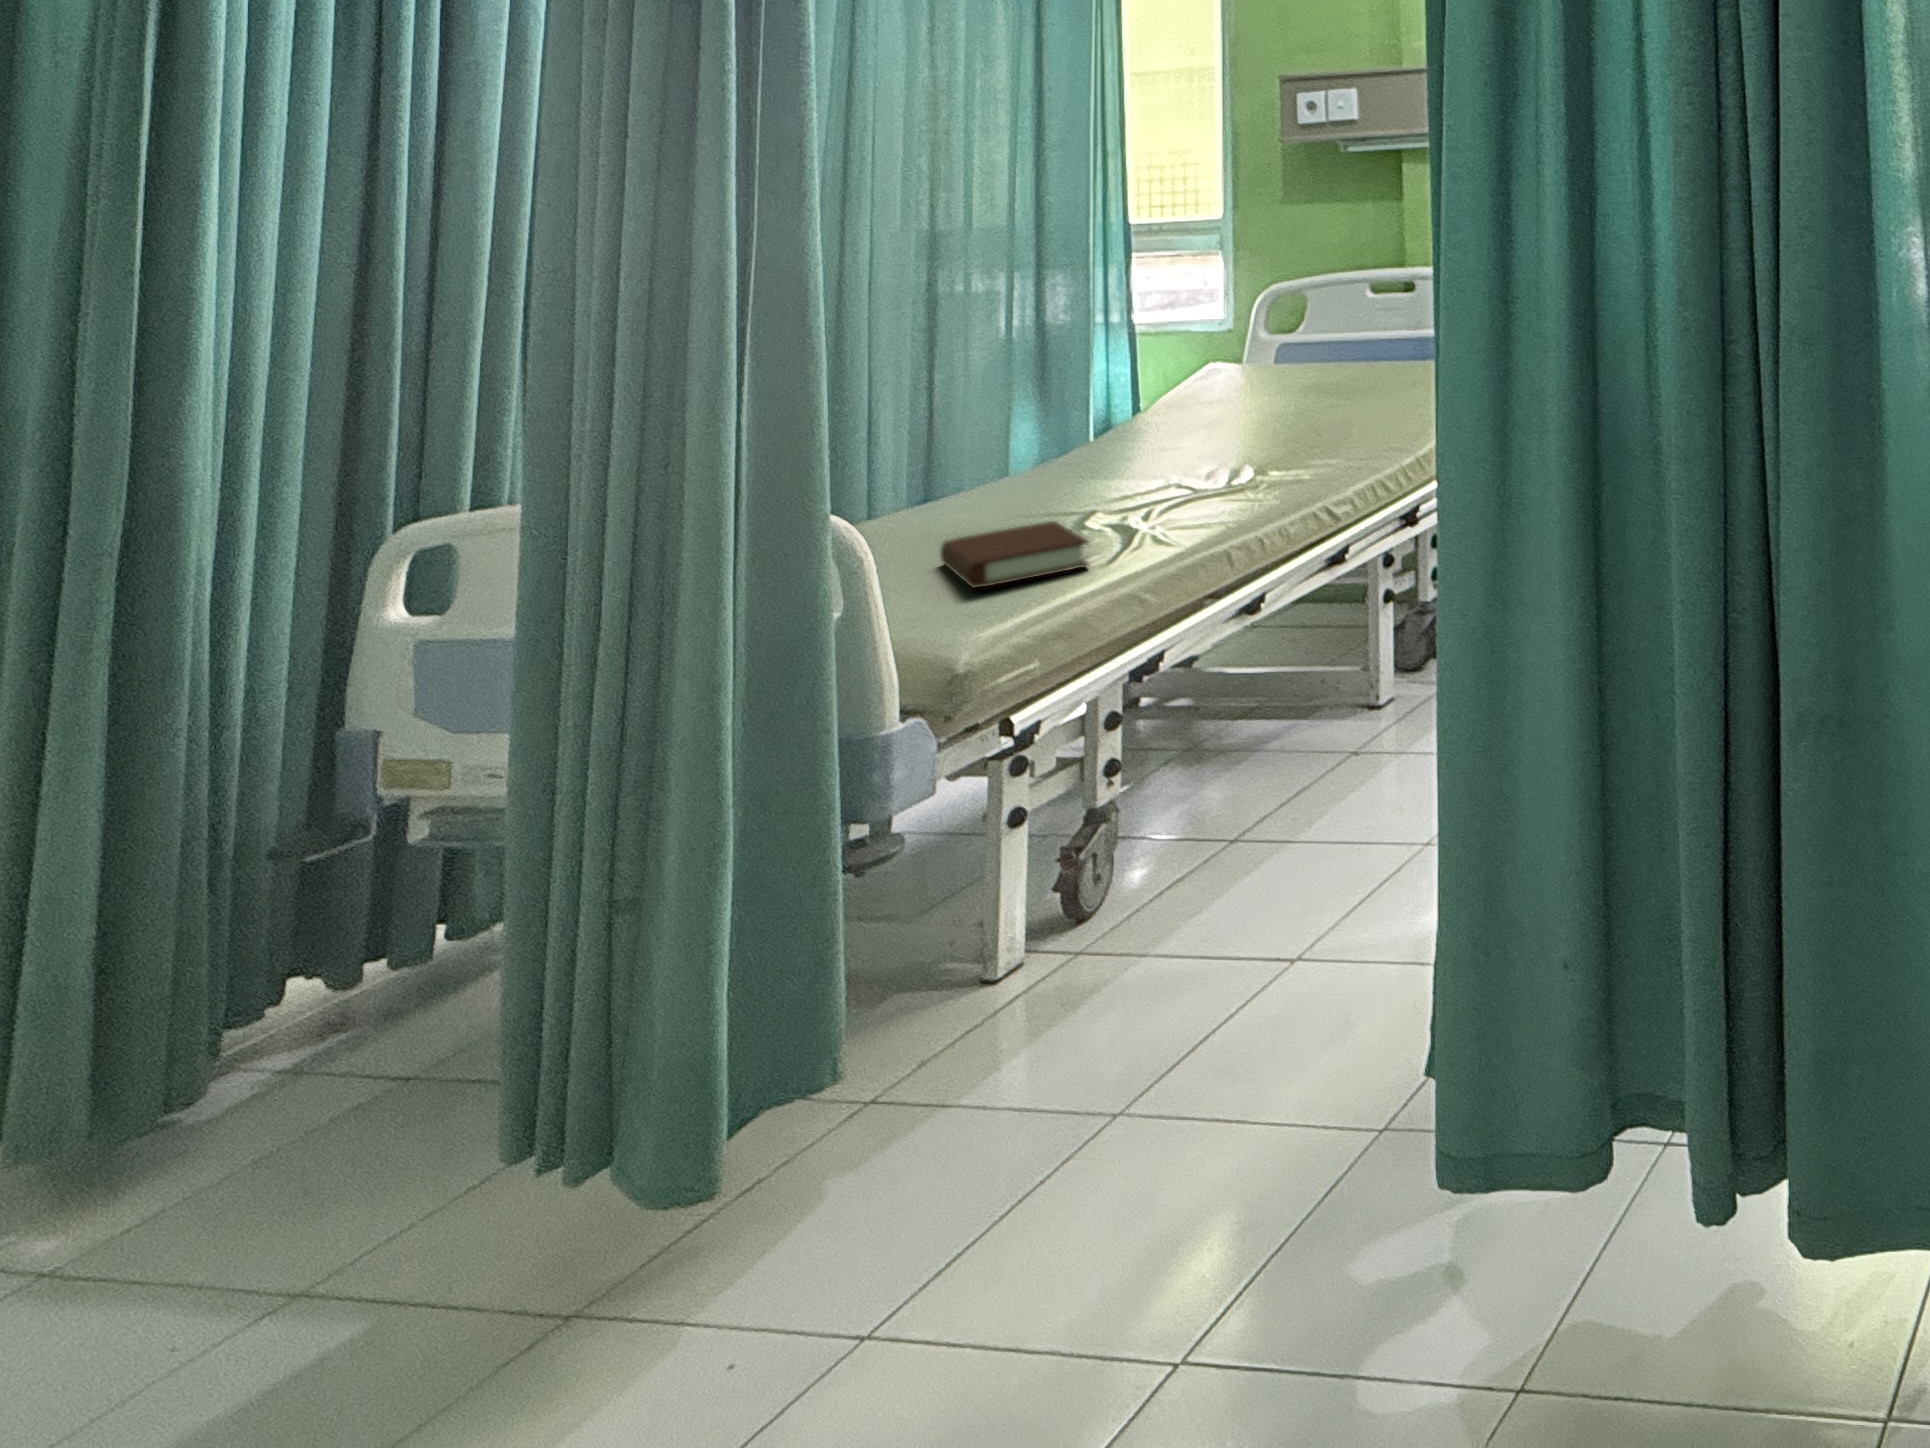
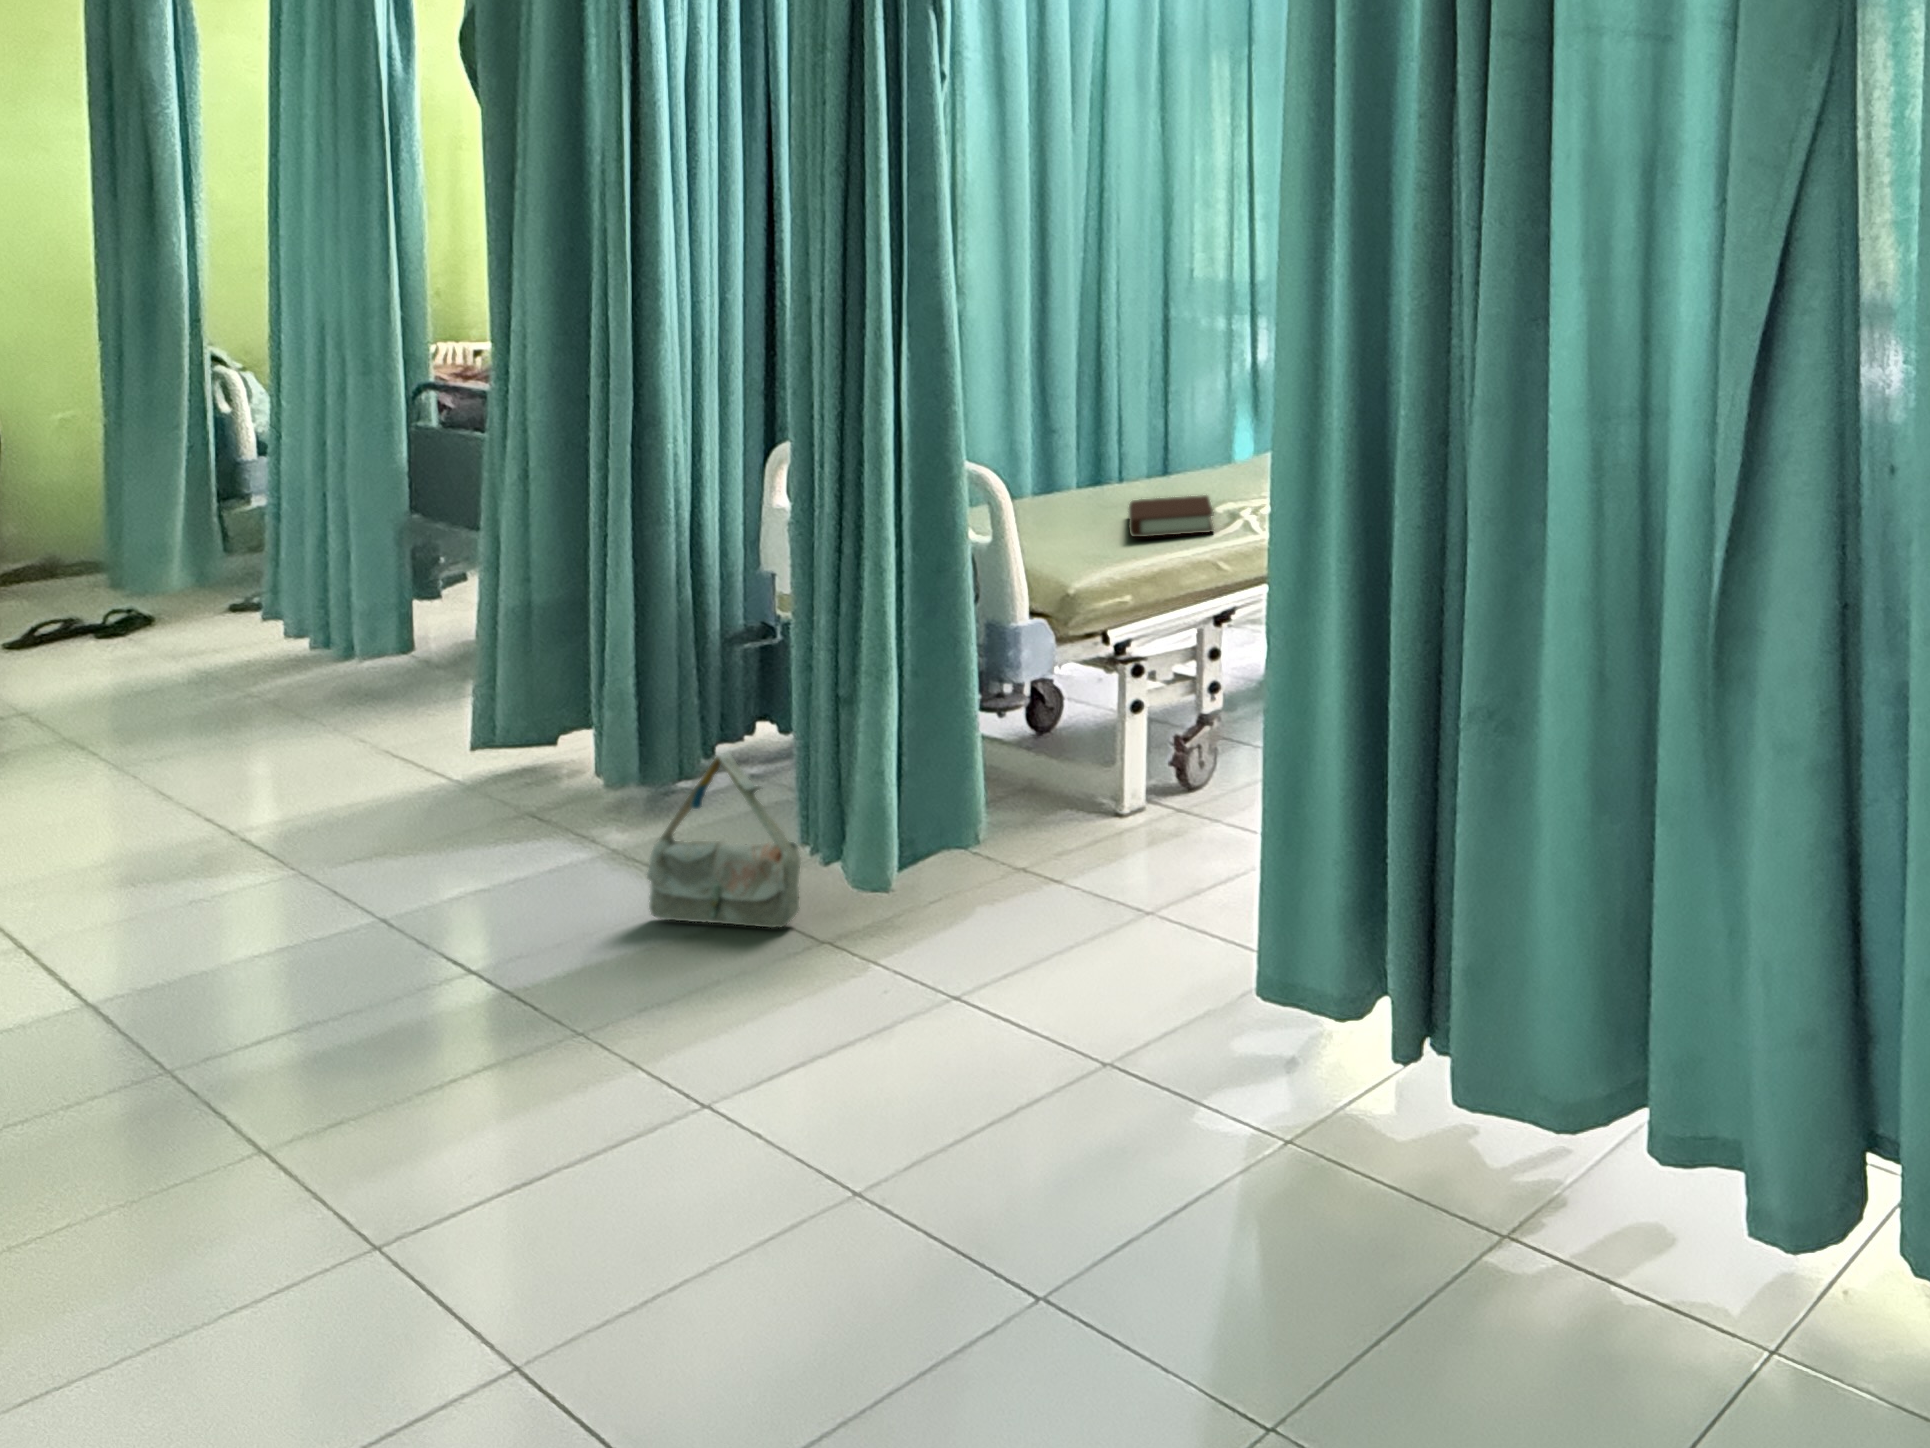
bag: none [190,1009,494,1322] -> present [647,753,801,928]

